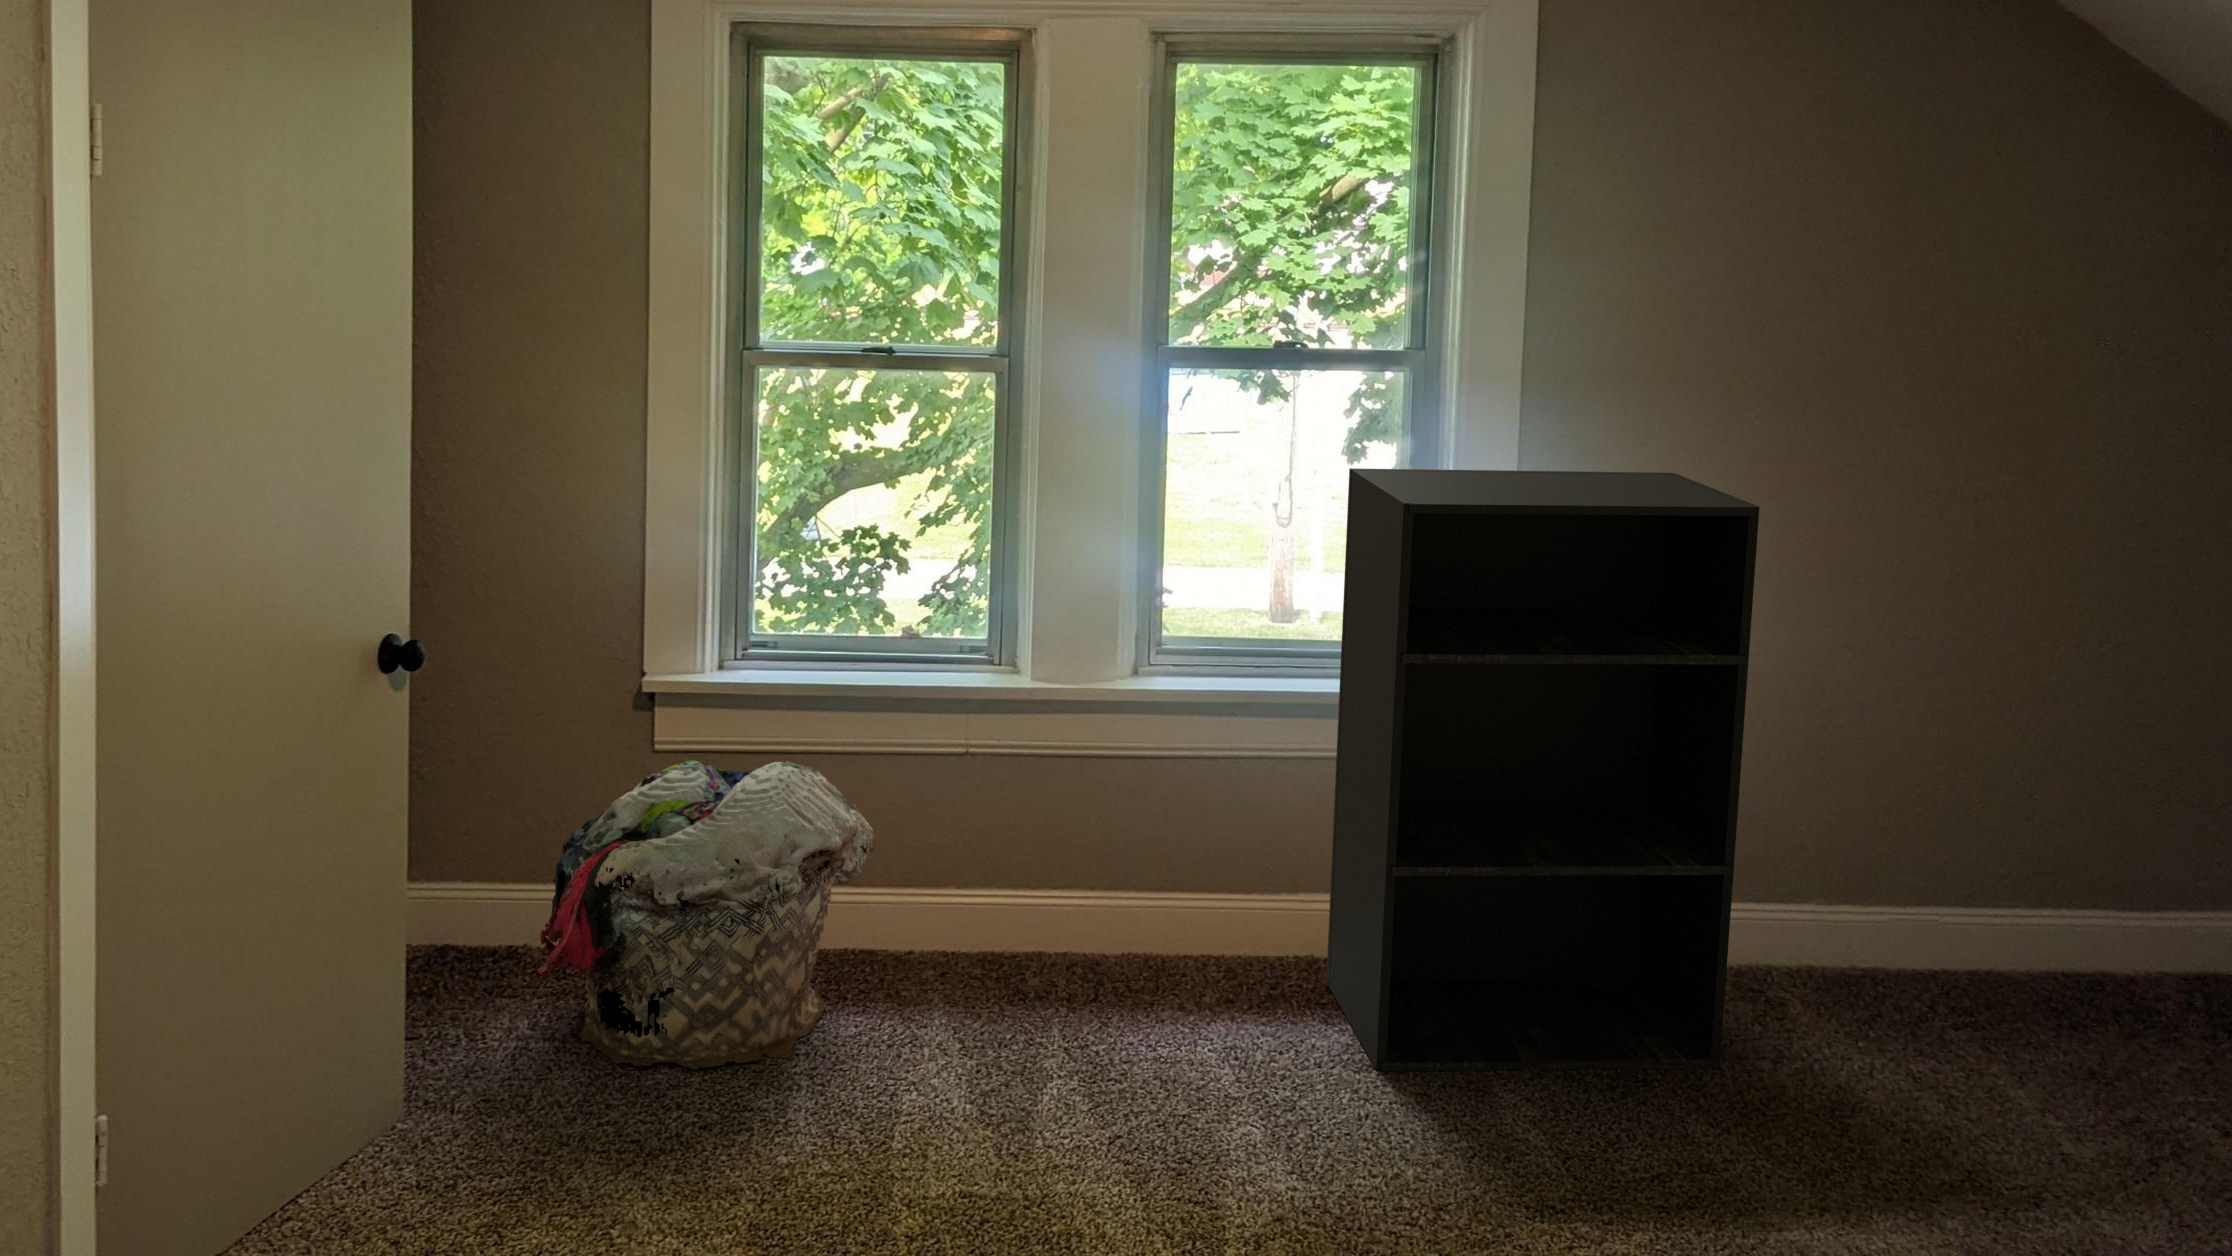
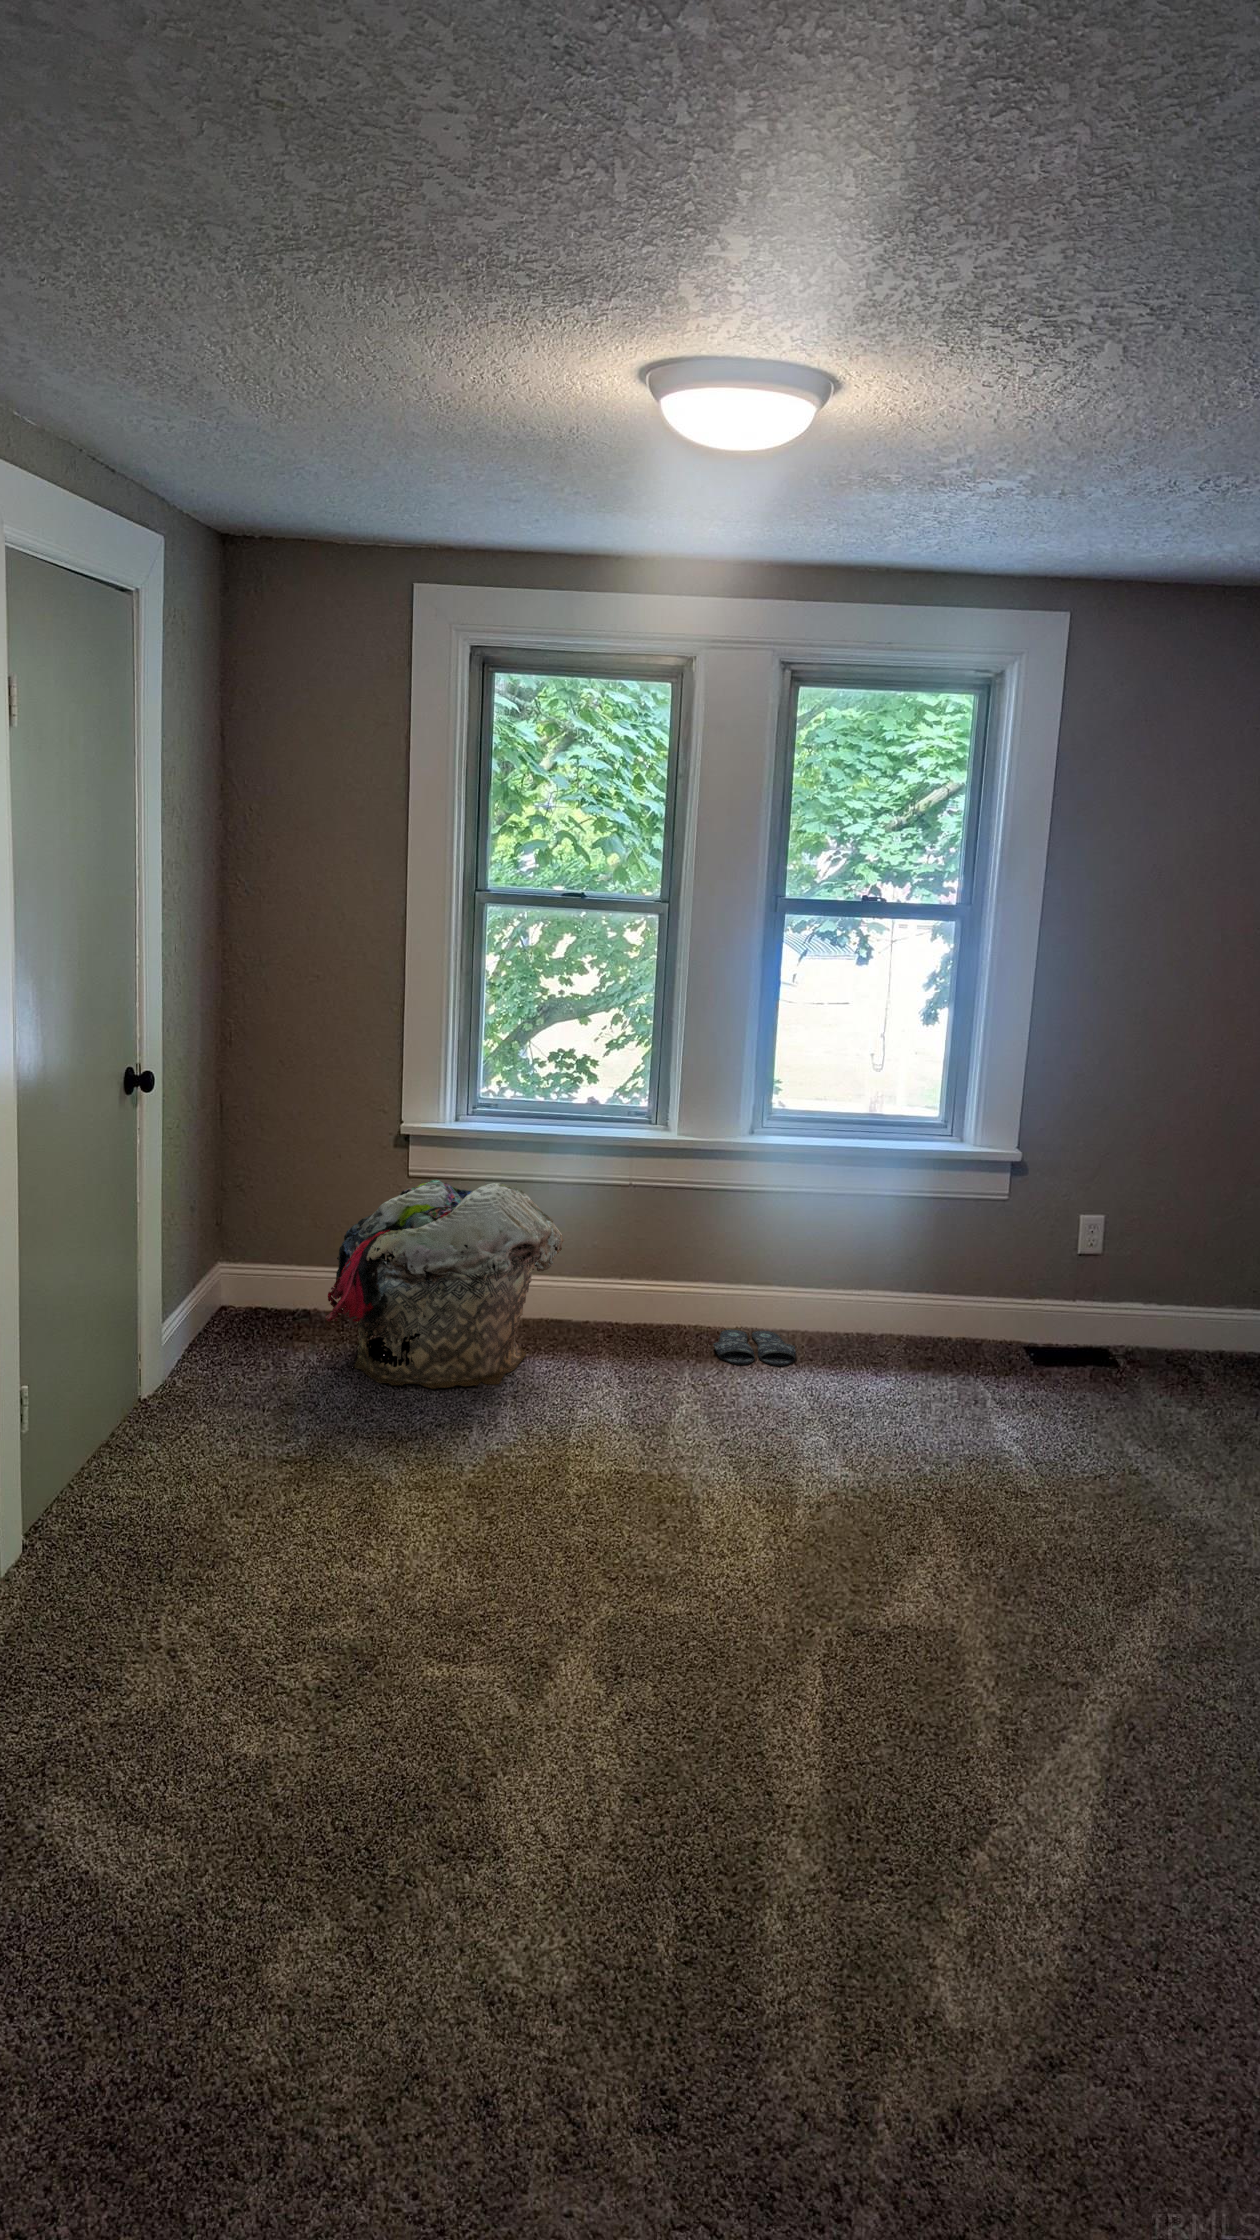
bookshelf: present [1326,468,1759,1071] -> none [880,989,1205,1418]
slippers: none [1091,950,1208,1008] -> present [713,1330,796,1366]

